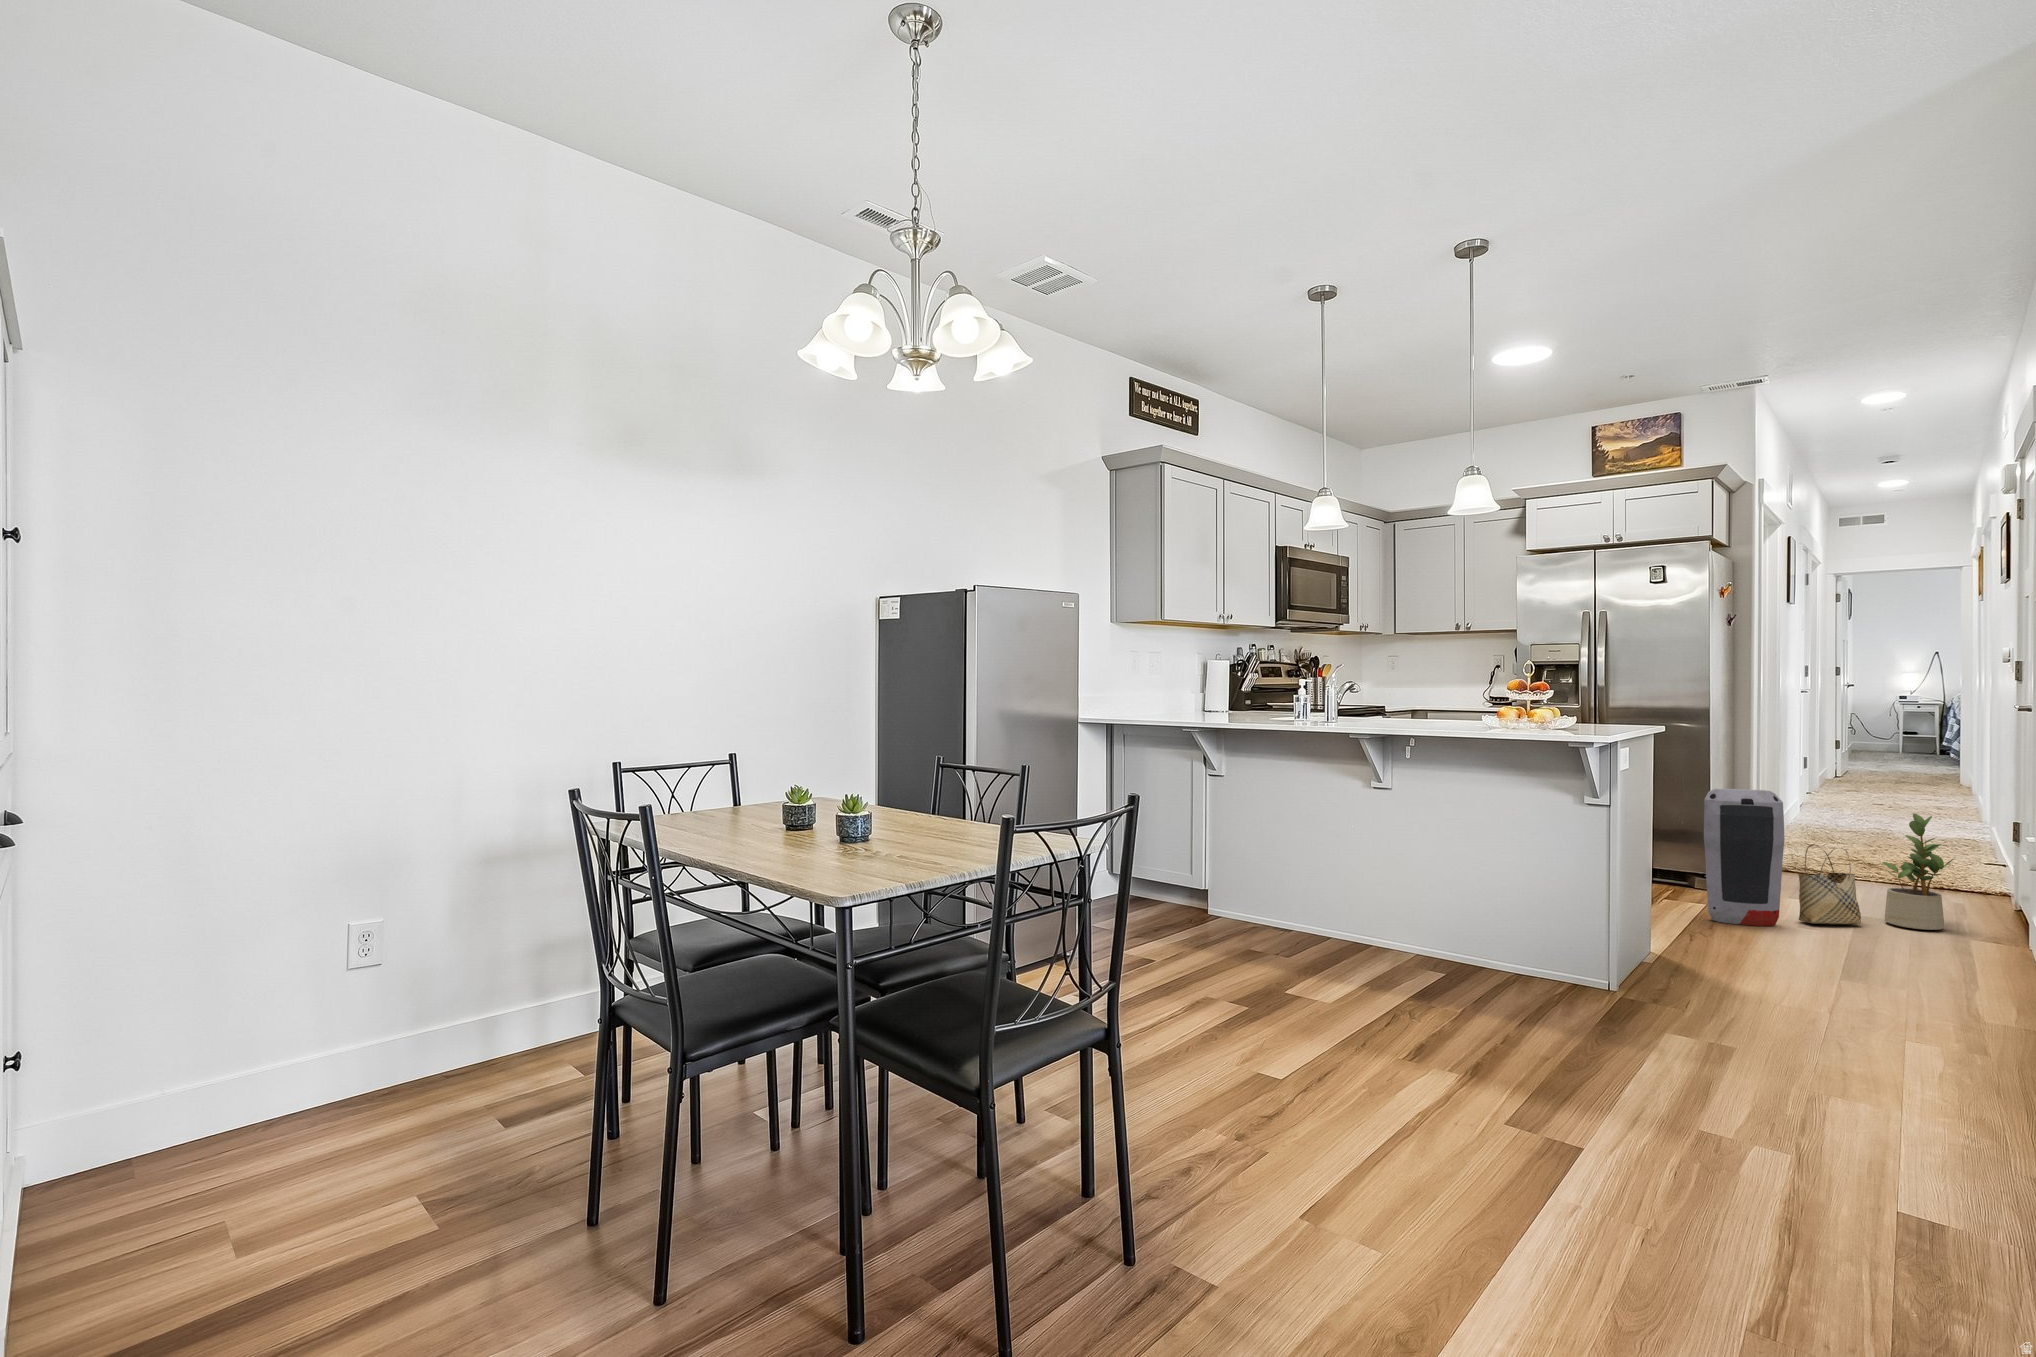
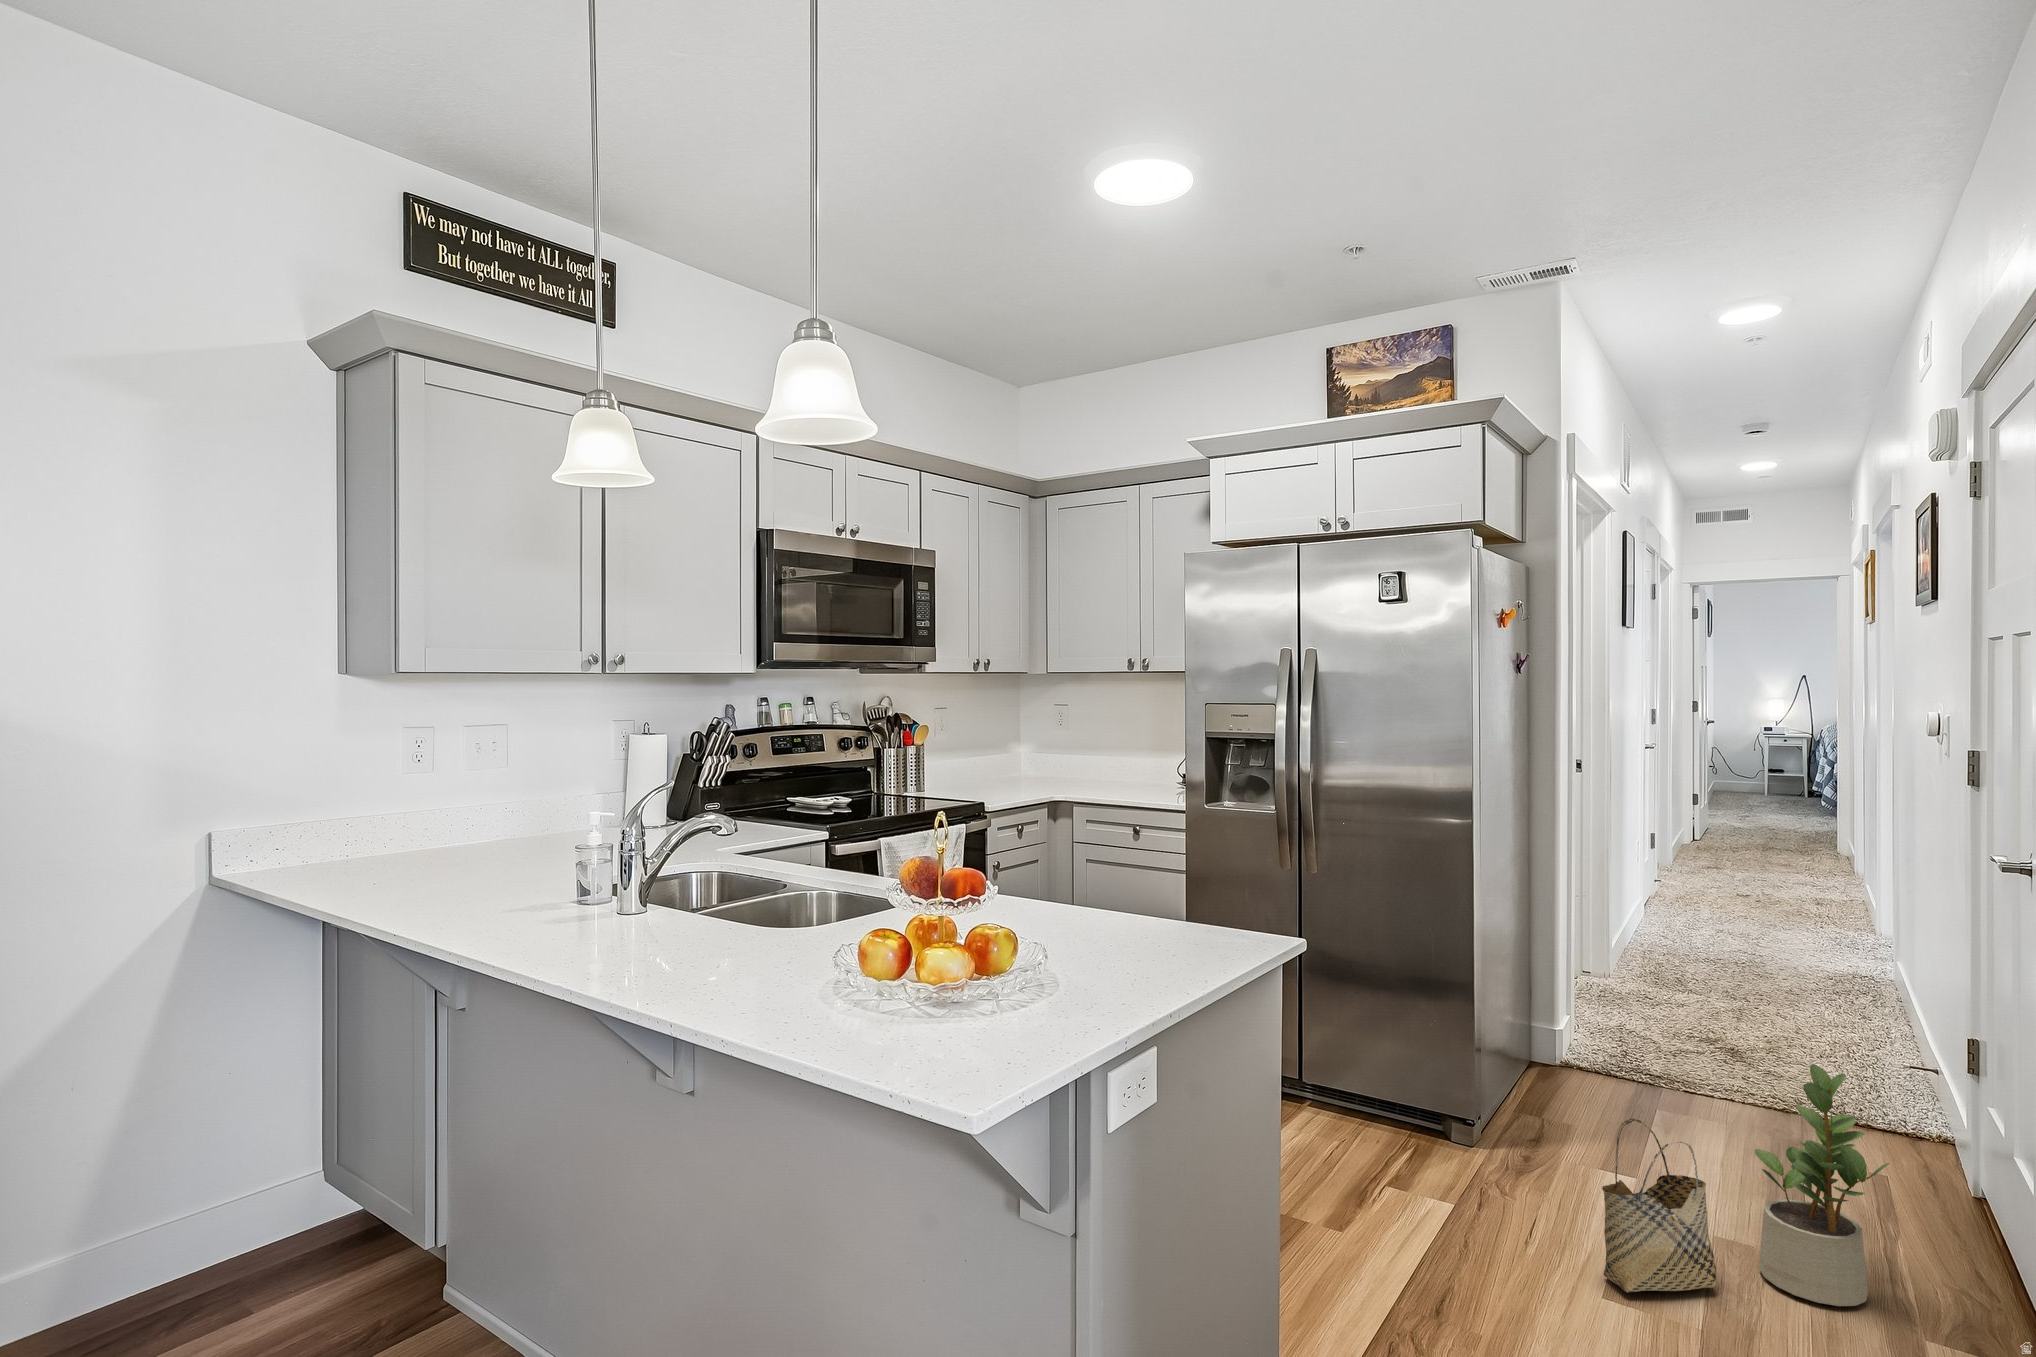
air purifier: present [1704,789,1785,926] -> none [1428,1017,1575,1303]

